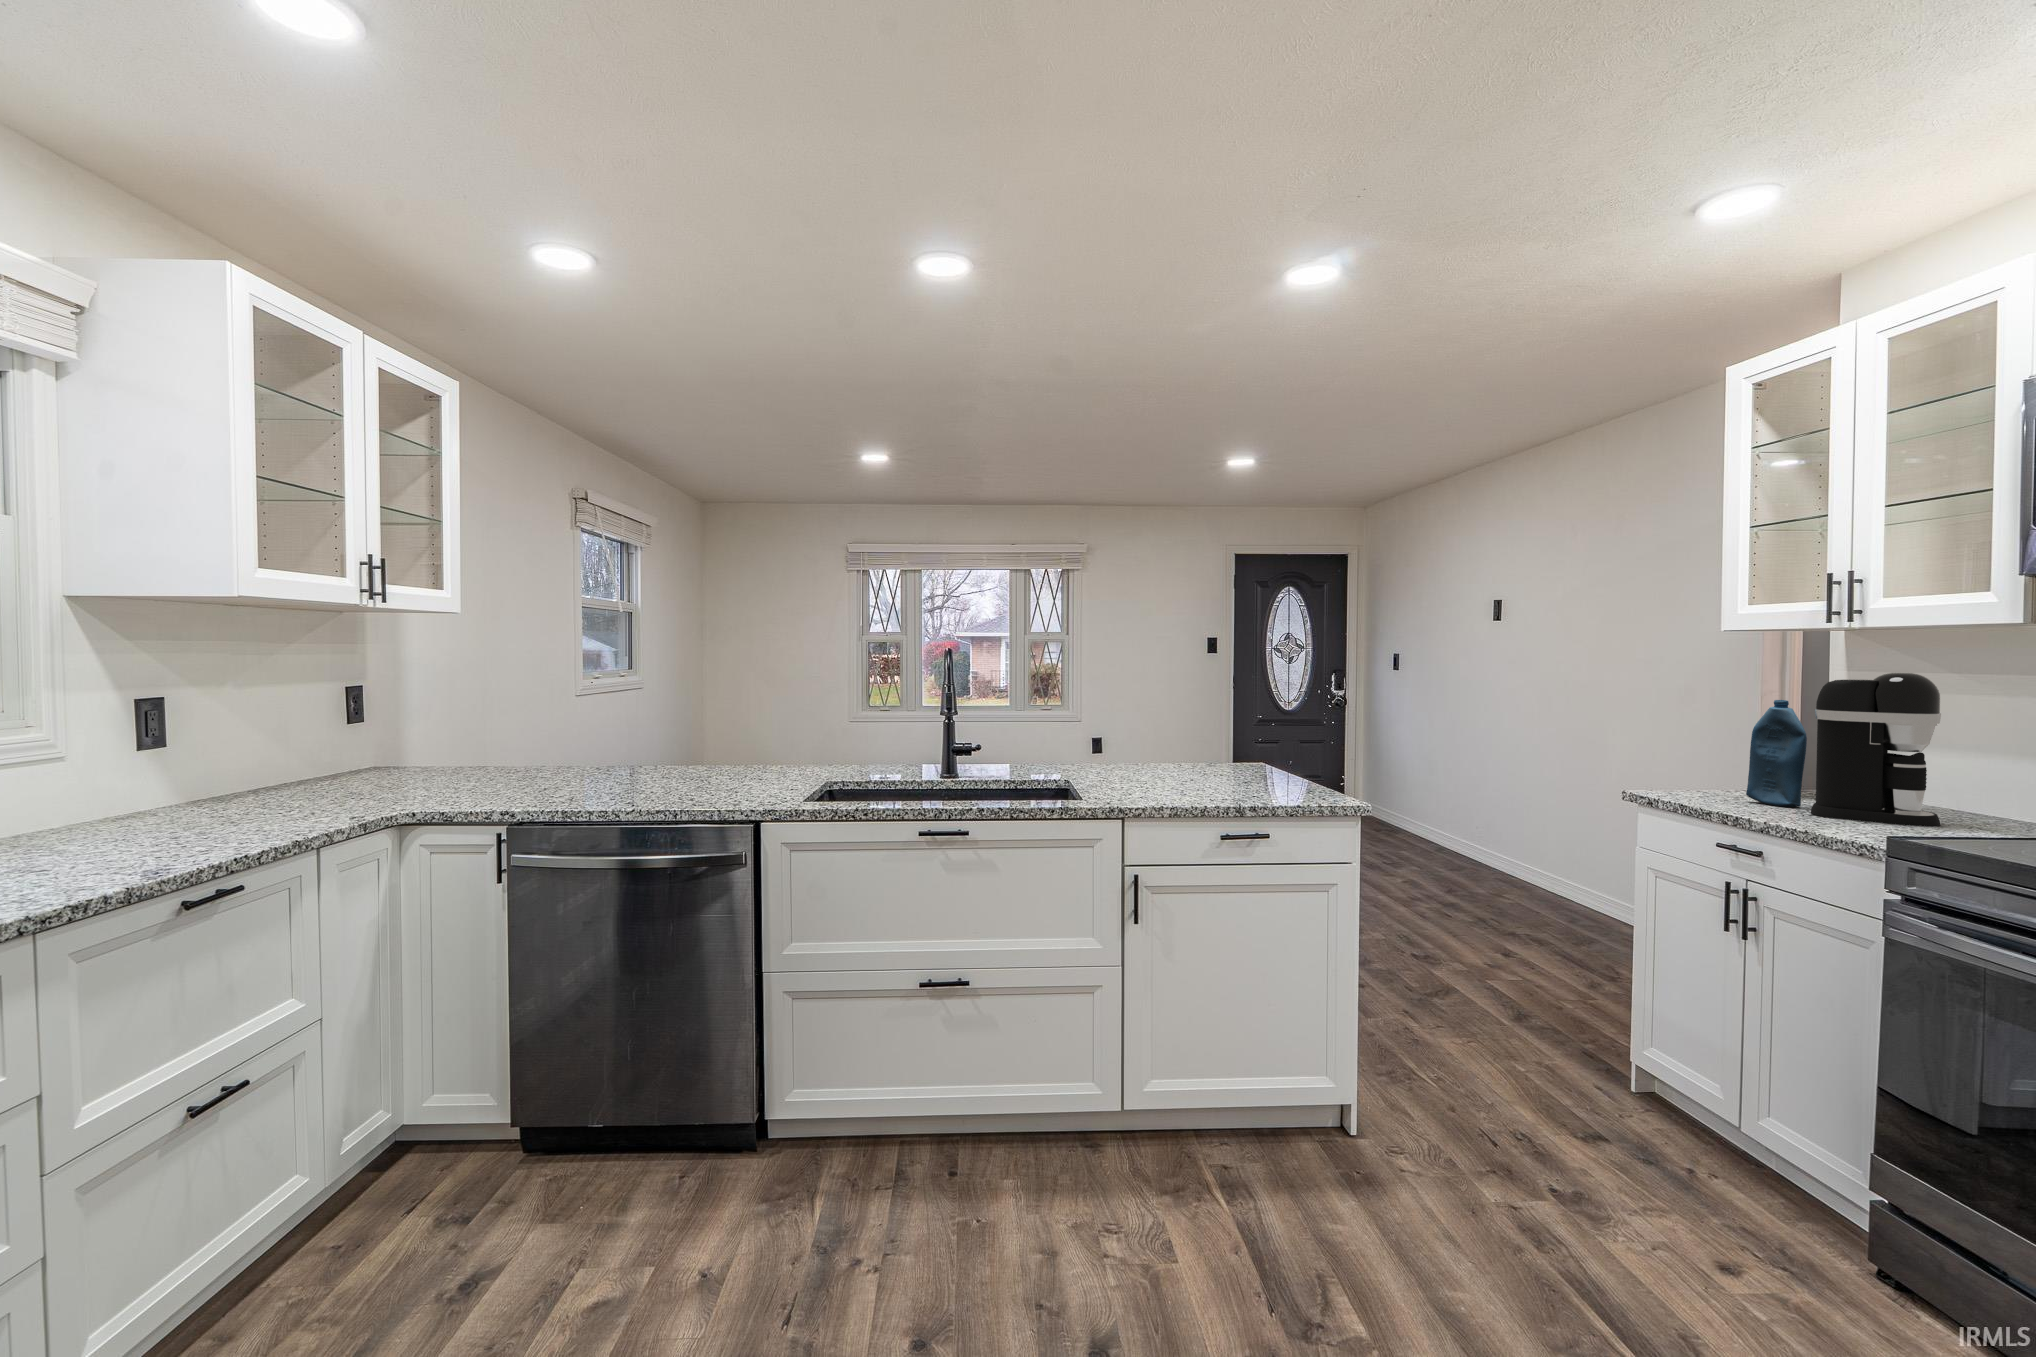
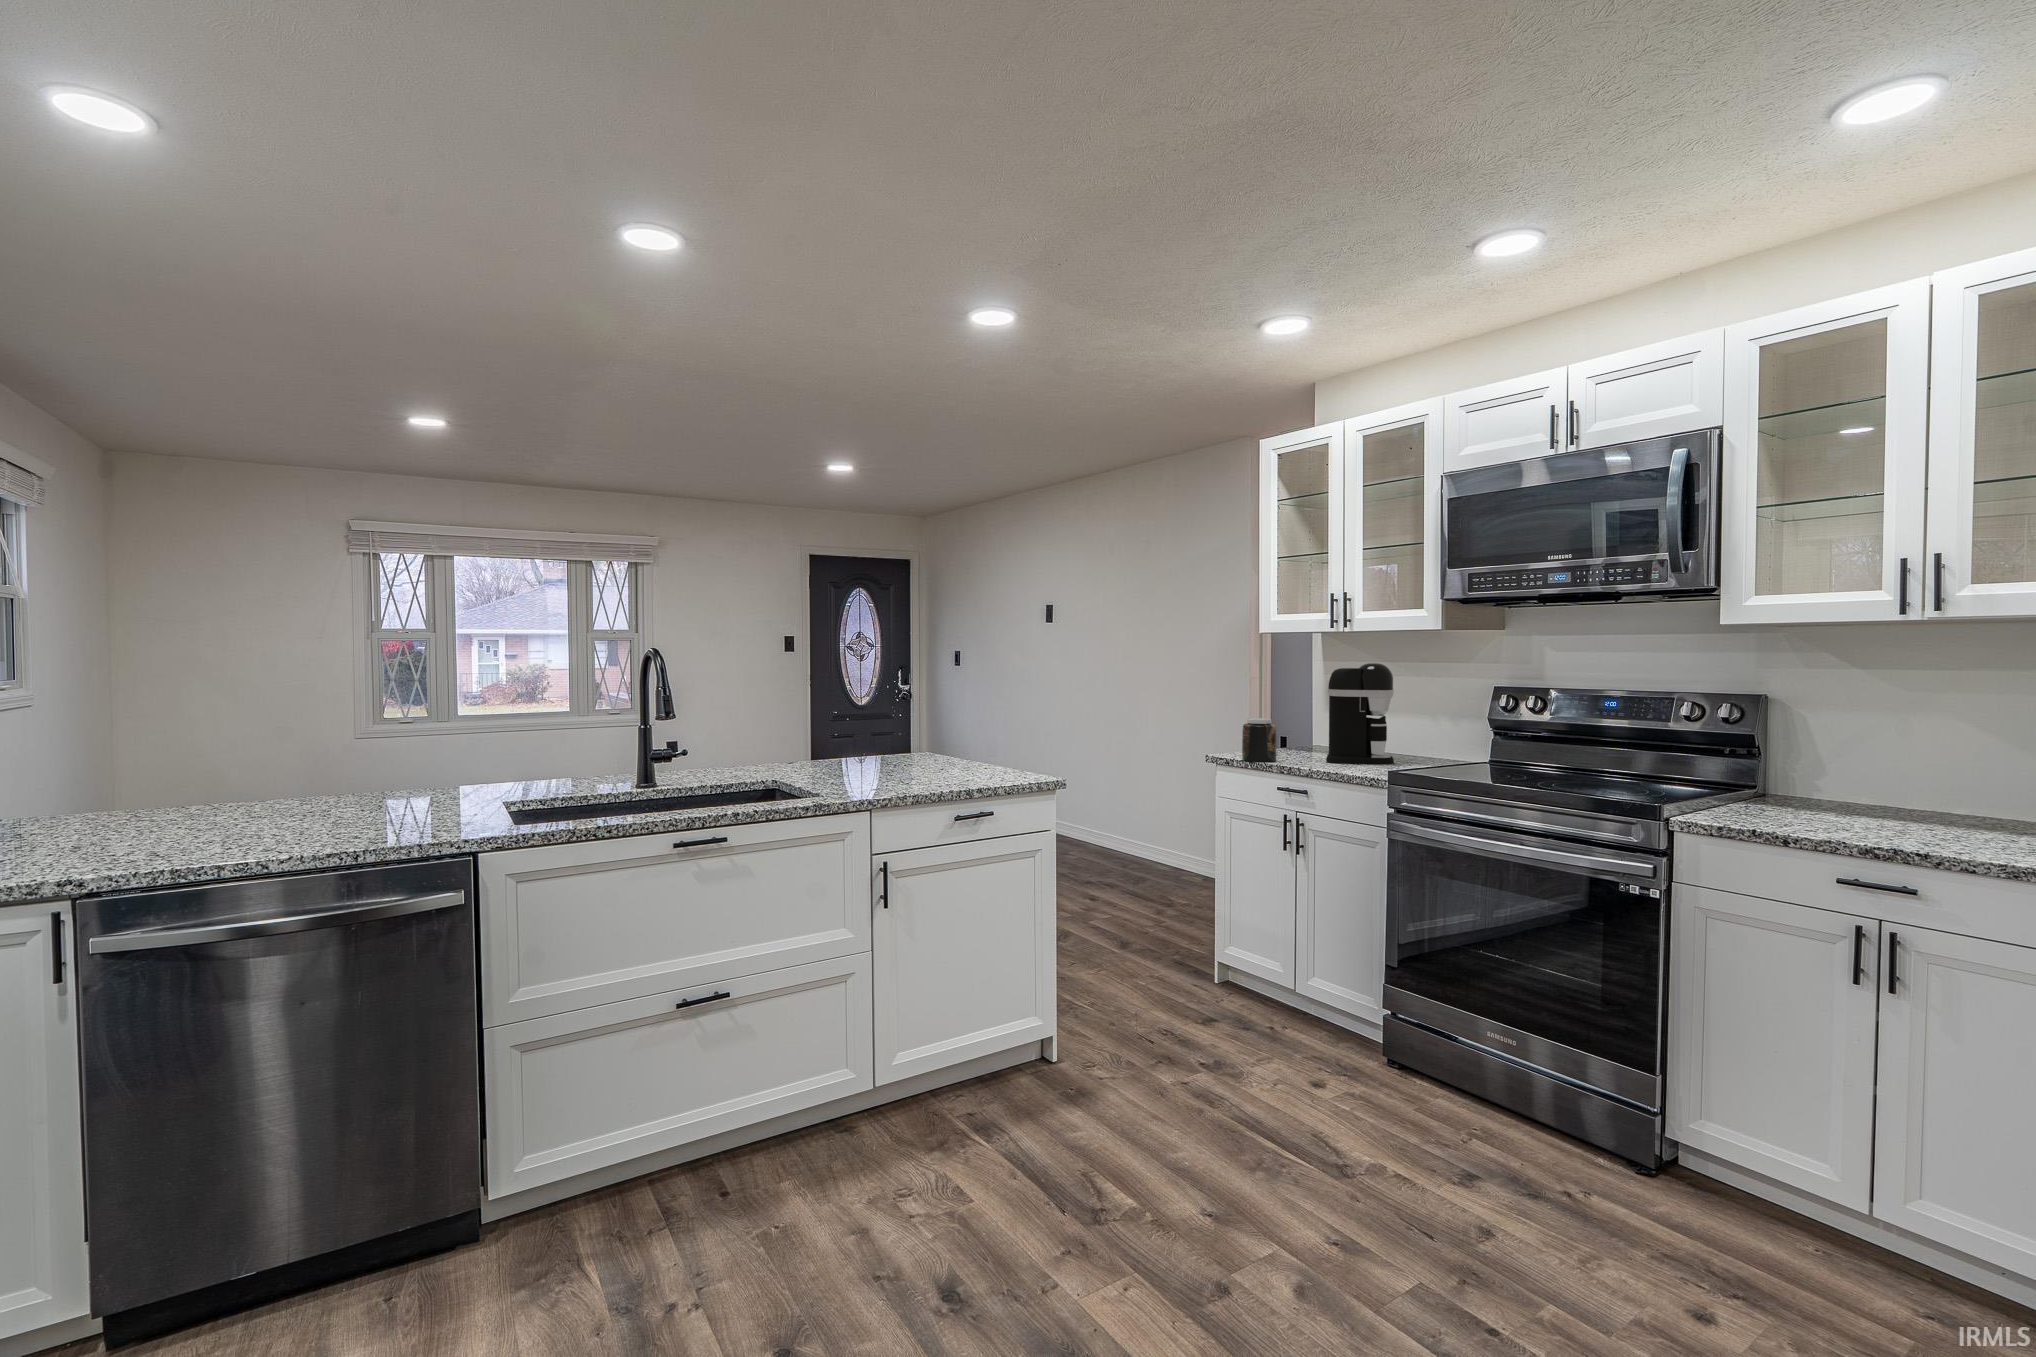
bottle: present [1746,700,1807,807] -> none [1281,683,1318,759]
jar: none [1668,745,1724,806] -> present [1242,718,1277,762]

